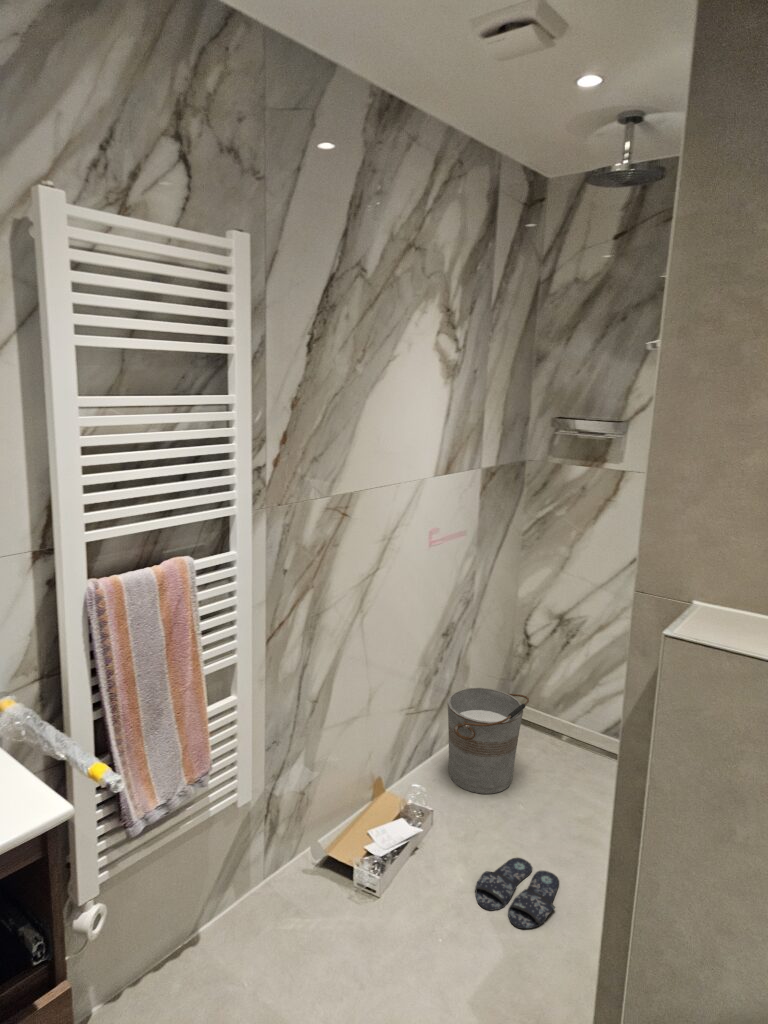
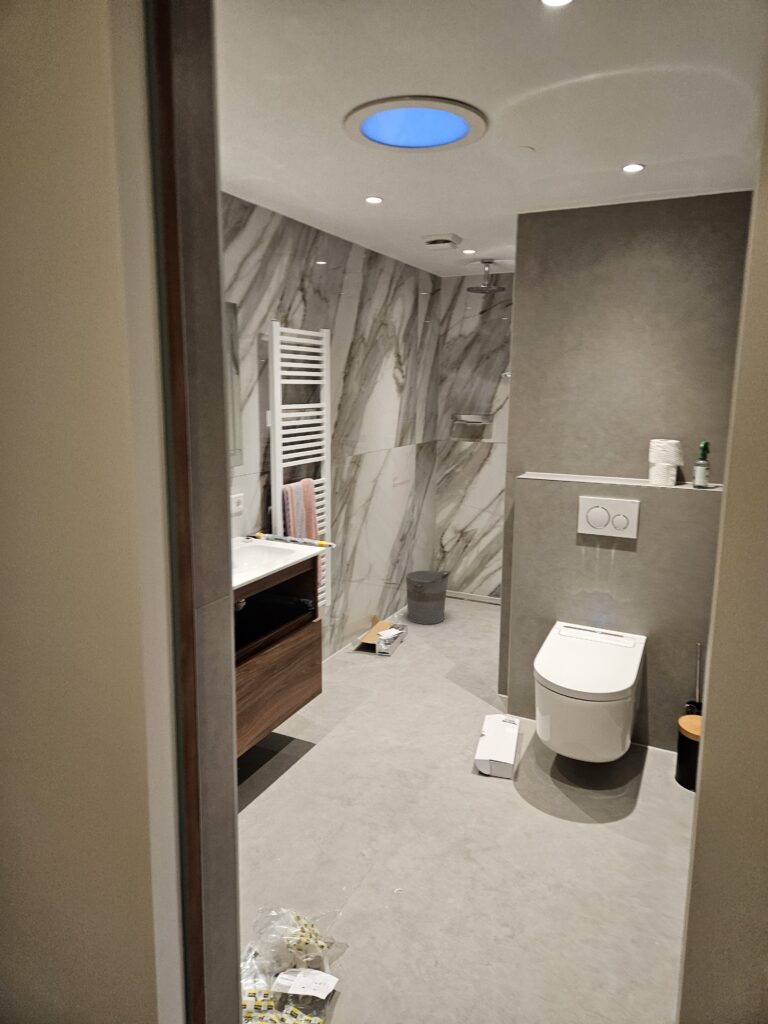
slippers: present [475,858,559,929] -> none [436,642,476,661]

